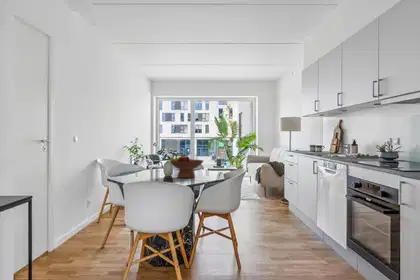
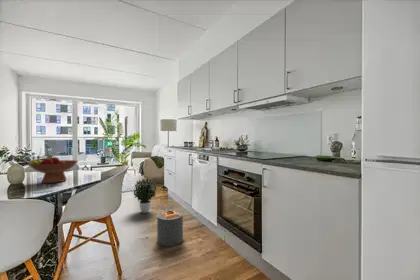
potted plant: none [249,186,275,225] -> present [134,179,157,213]
trash can: none [272,213,303,260] -> present [157,205,183,246]

